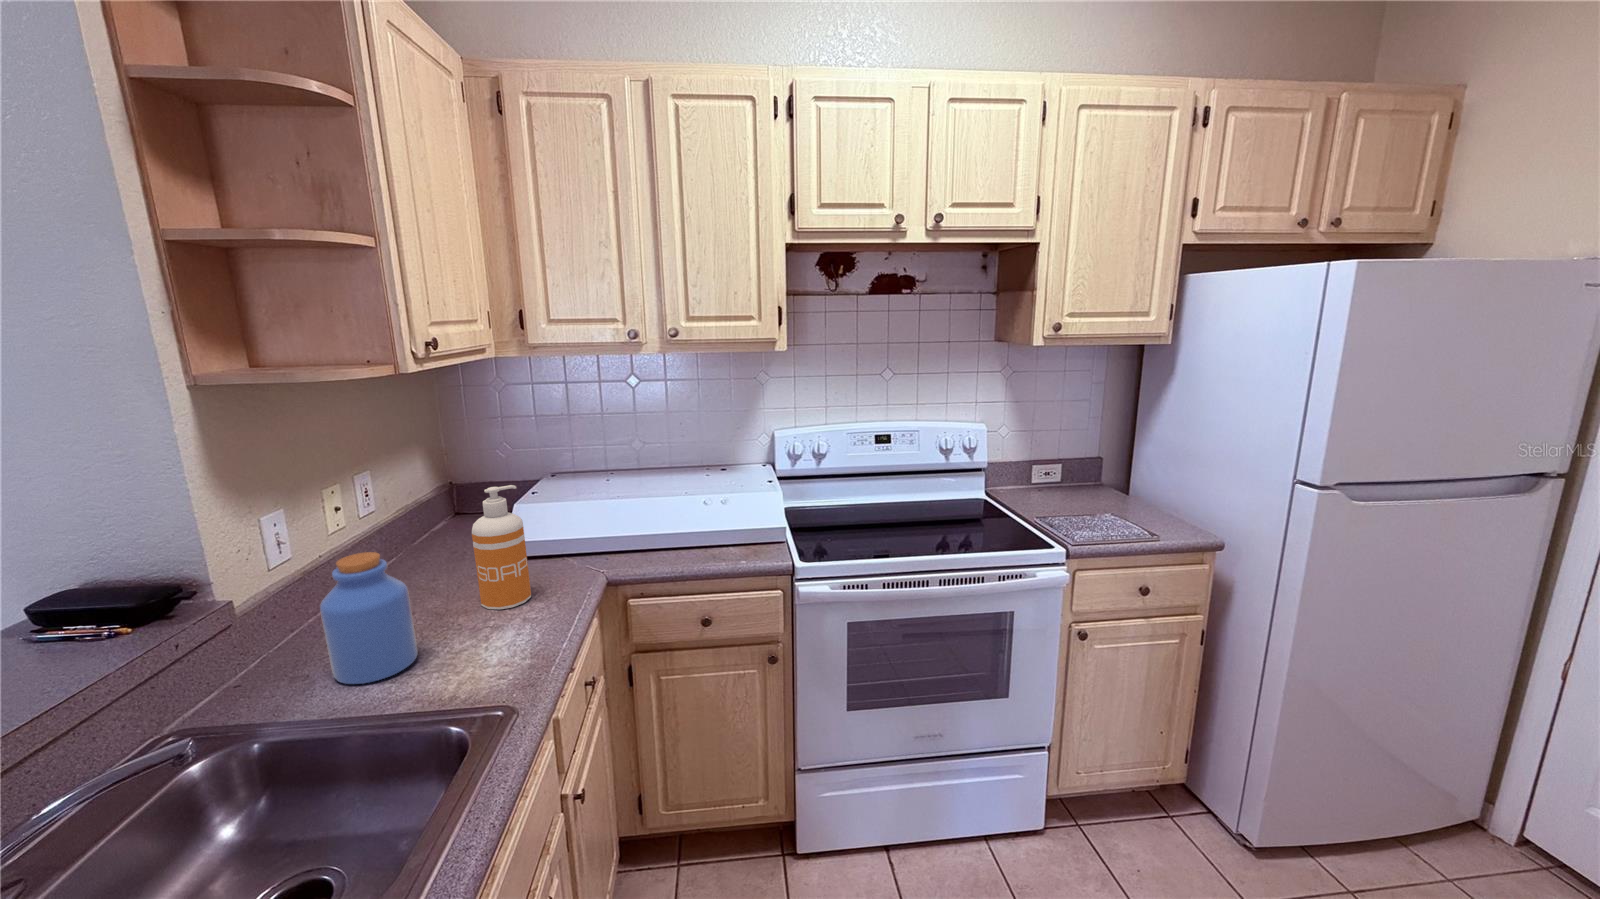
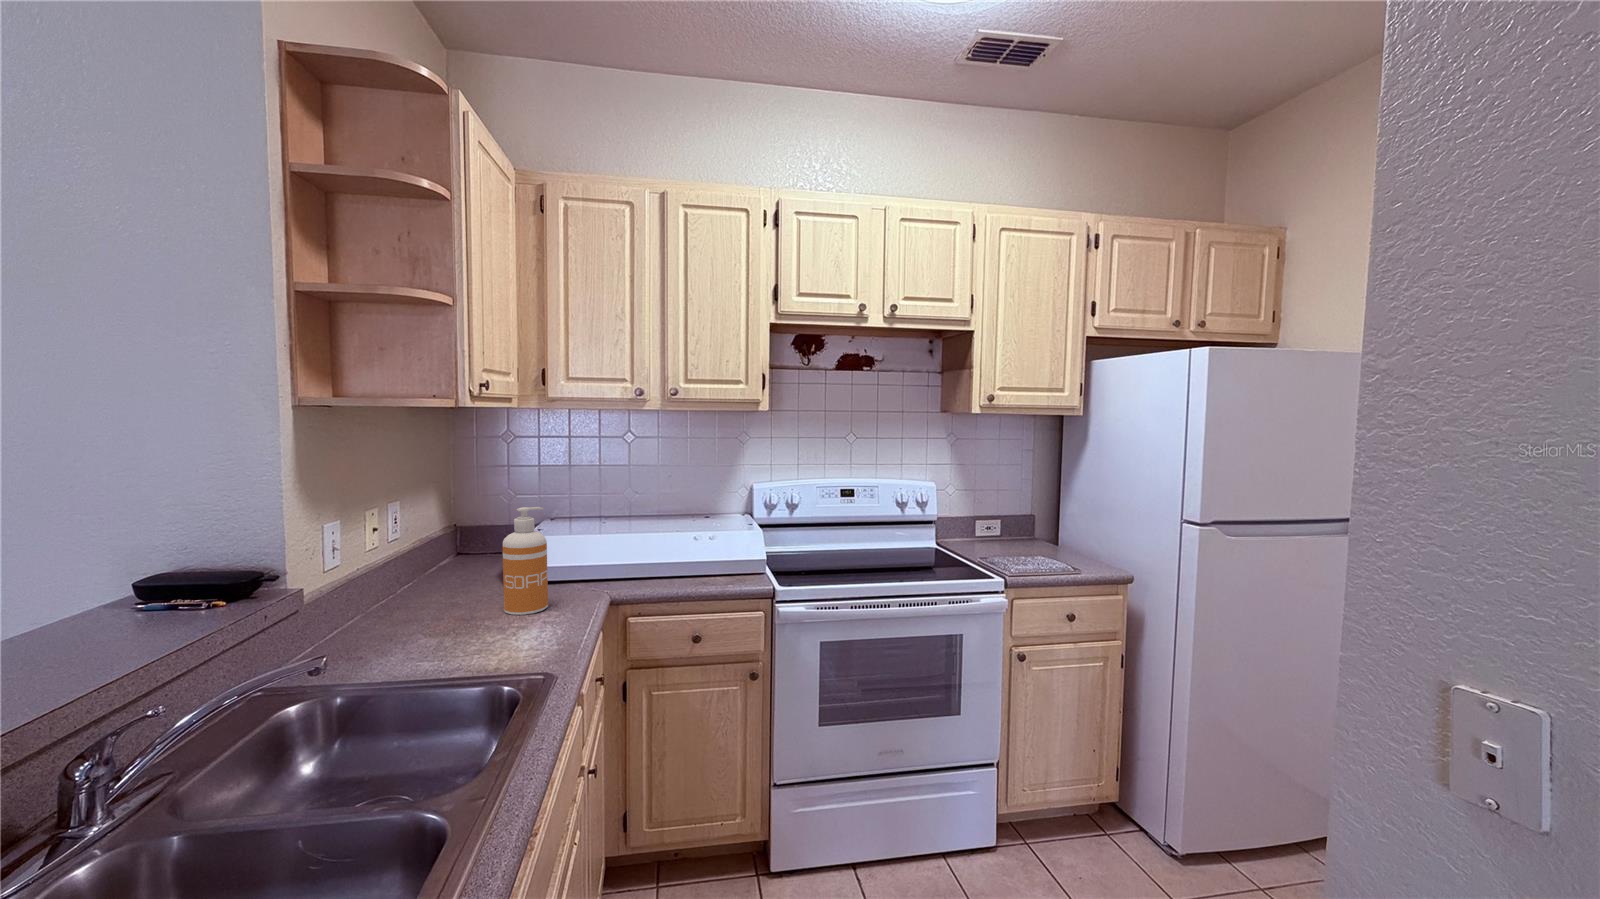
jar: present [320,552,418,684] -> none [386,547,460,658]

